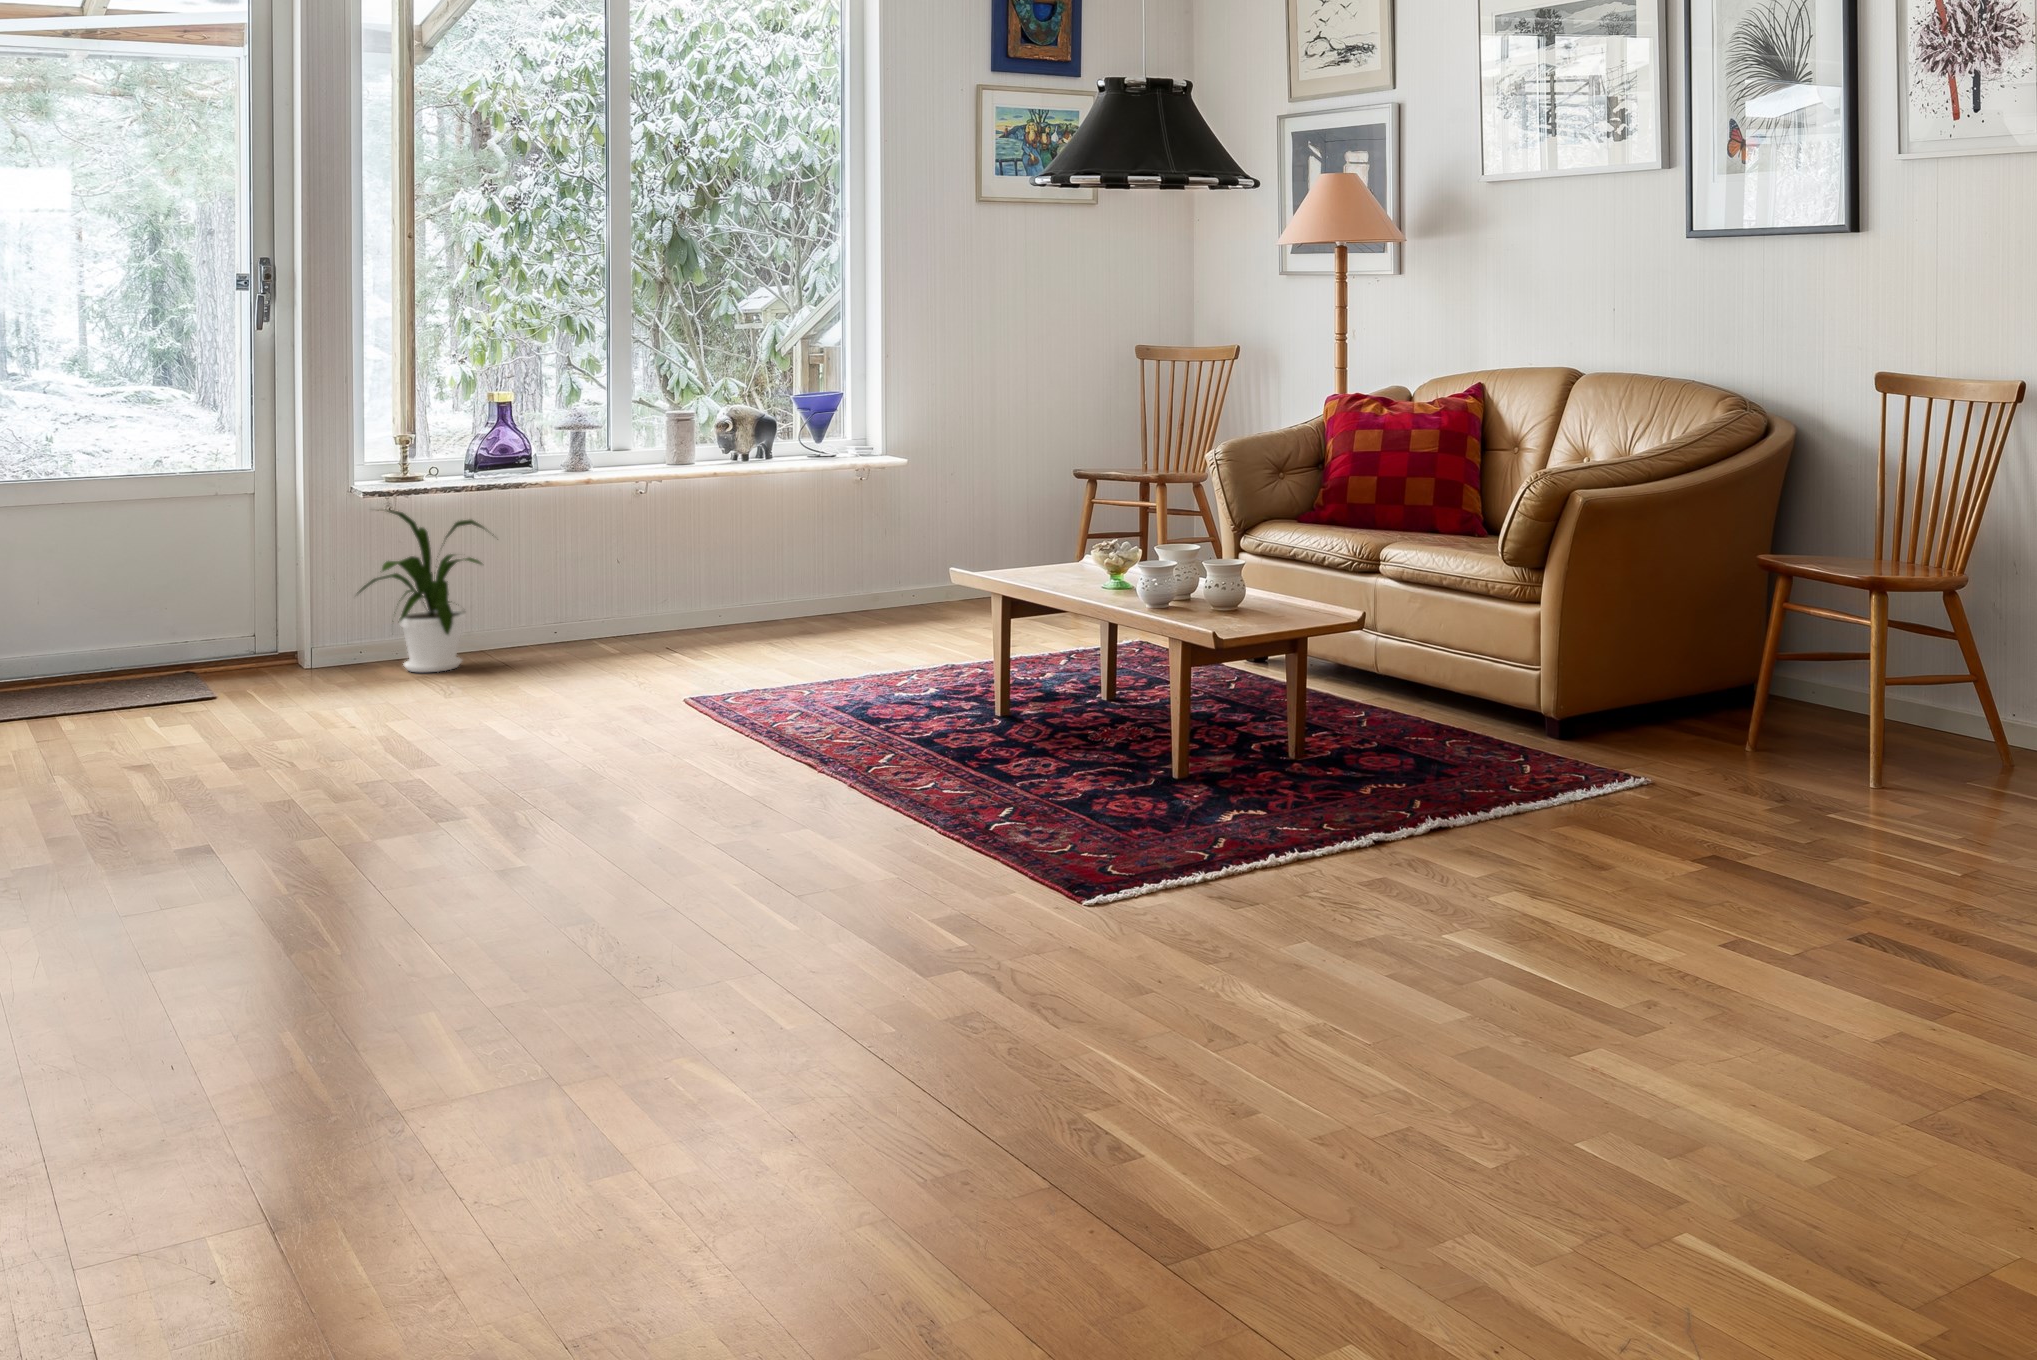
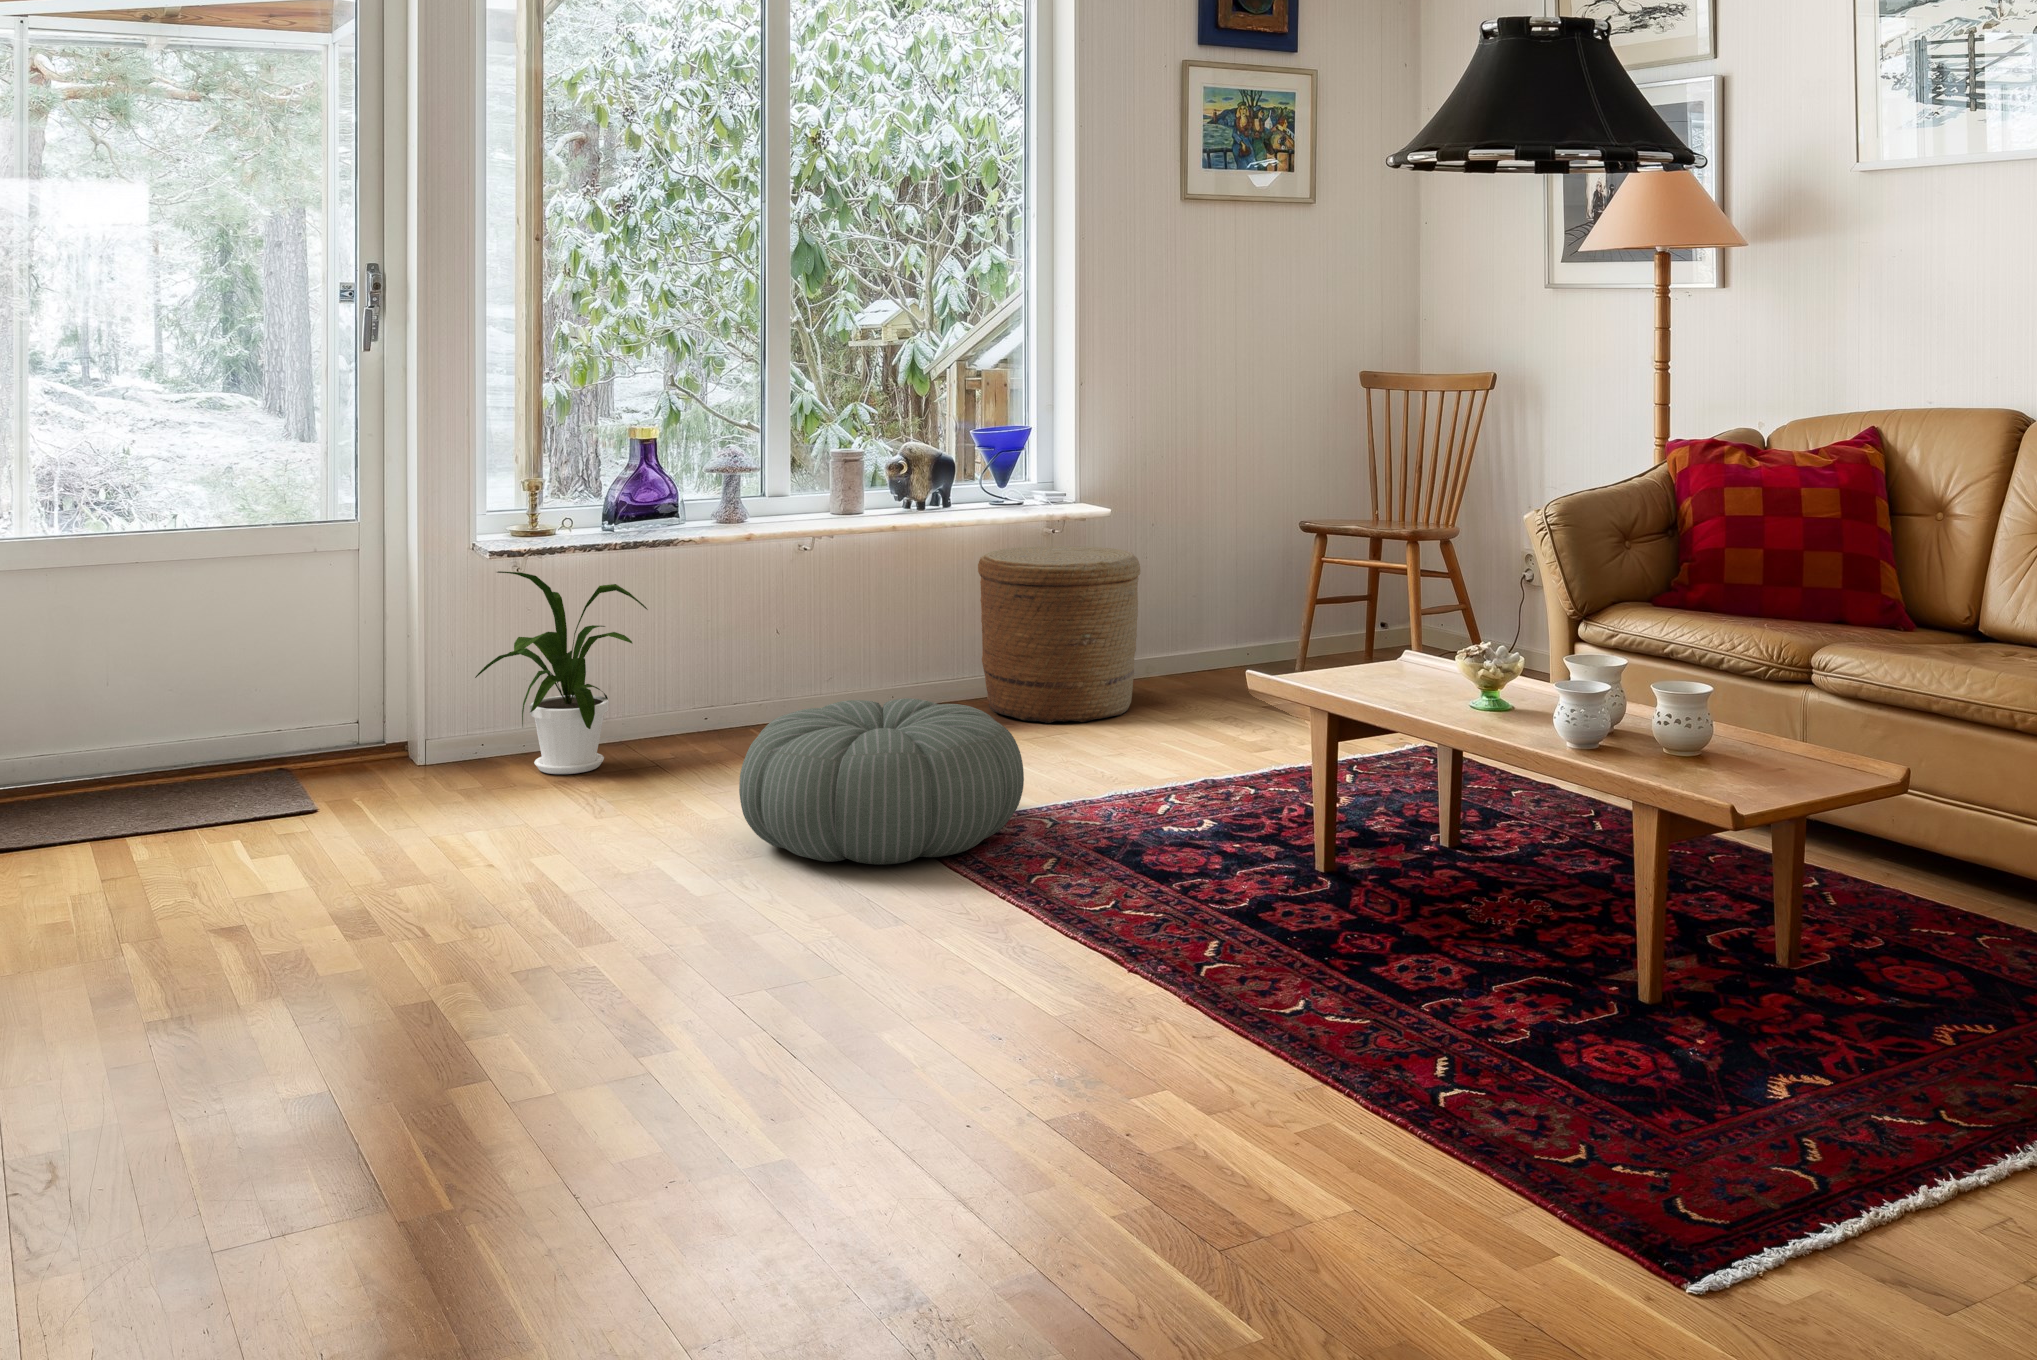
woven basket: none [791,491,927,633] -> present [978,546,1140,723]
pouf: none [555,601,785,720] -> present [739,698,1024,864]

